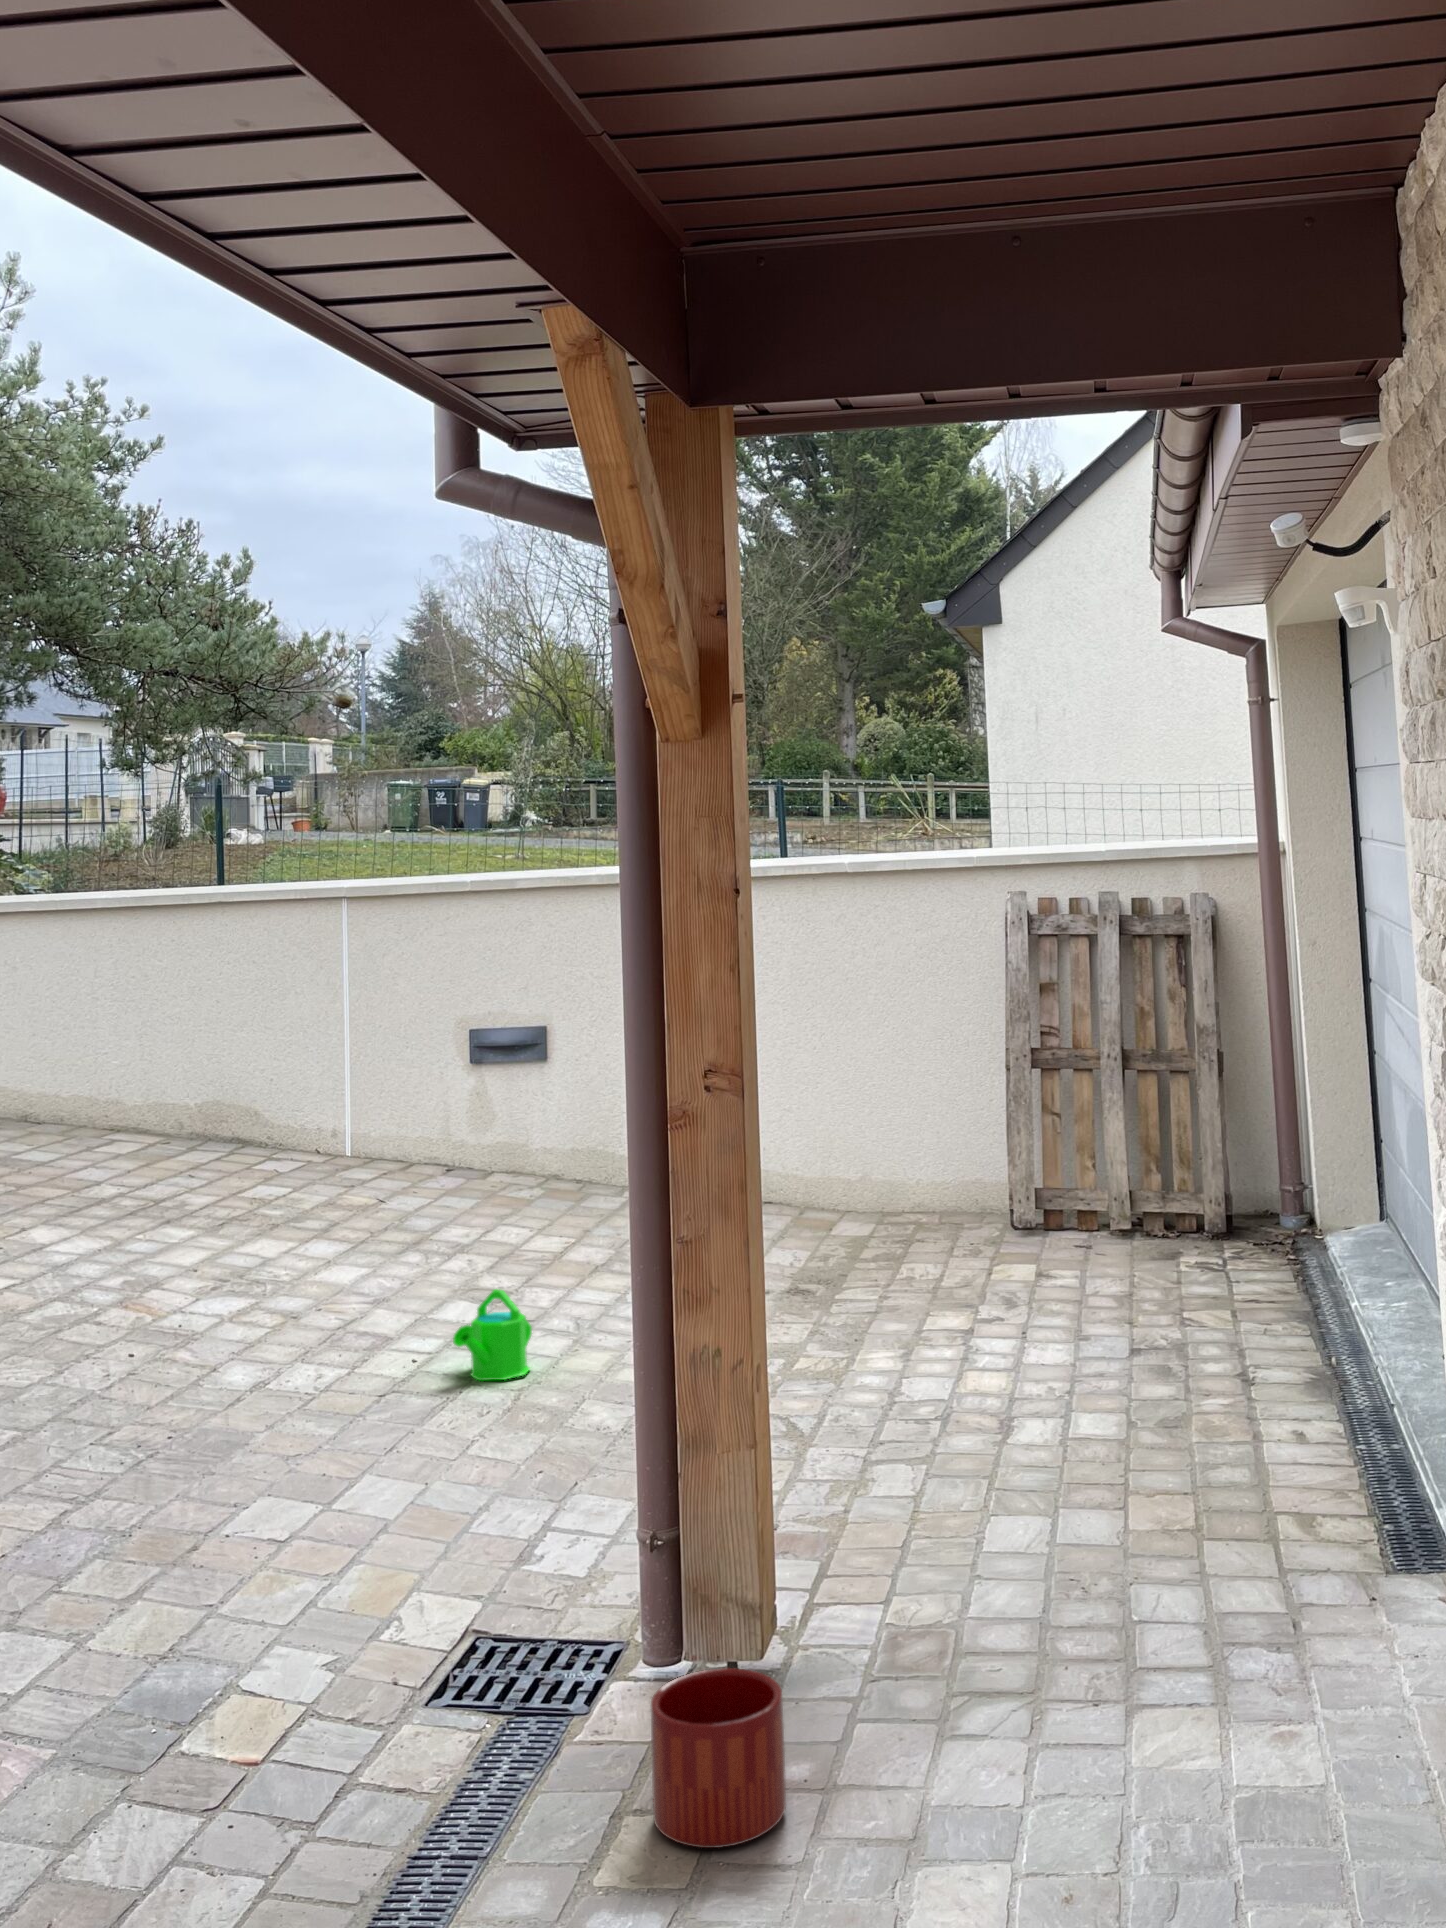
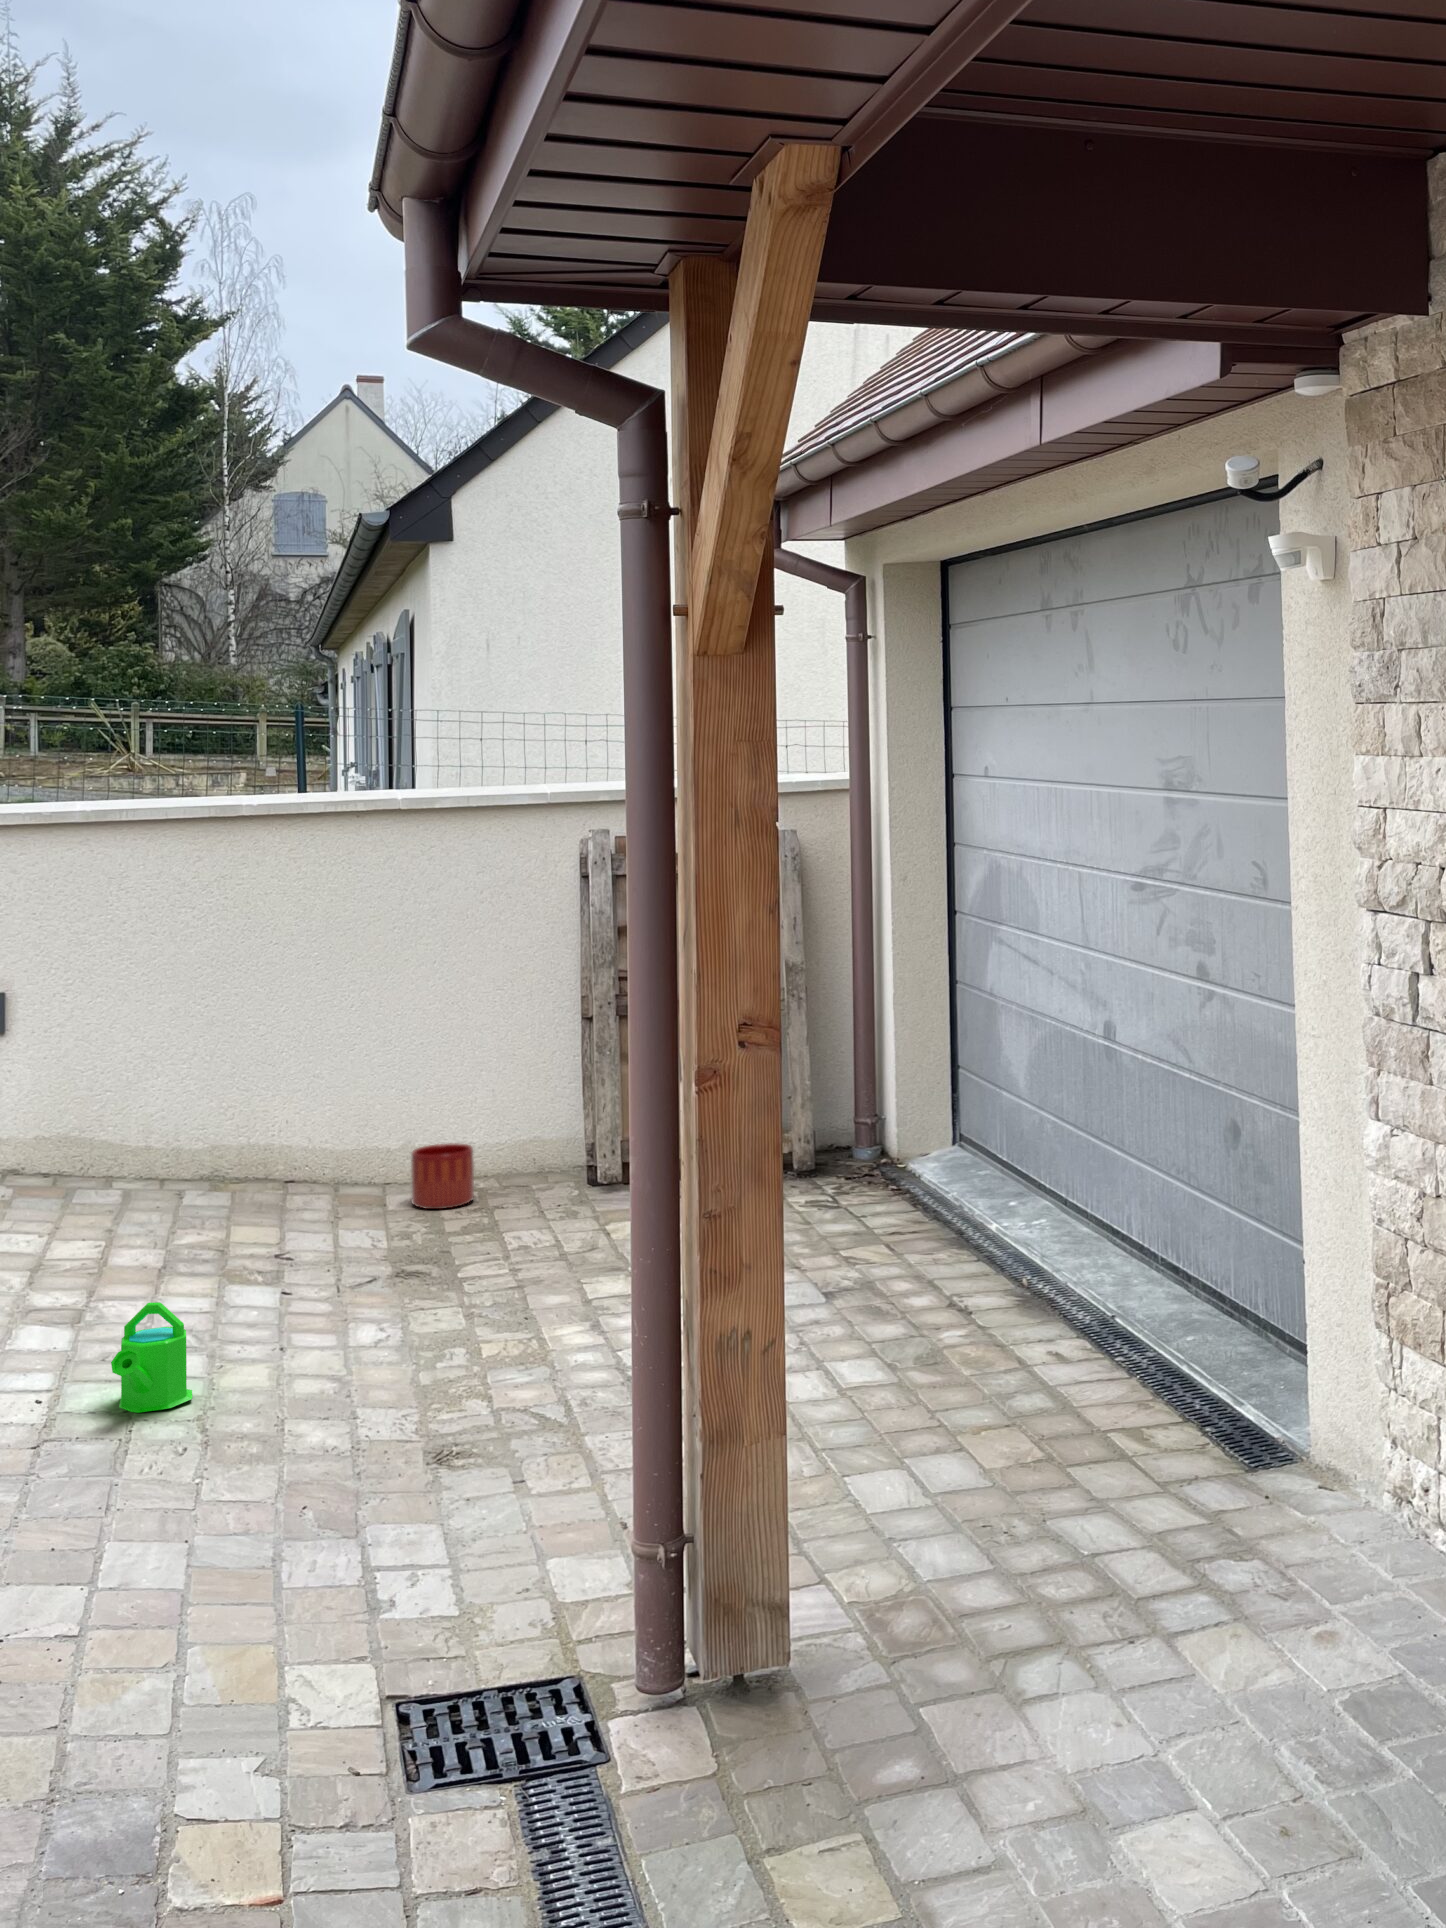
planter: present [651,1668,786,1848] -> present [411,1143,474,1209]

